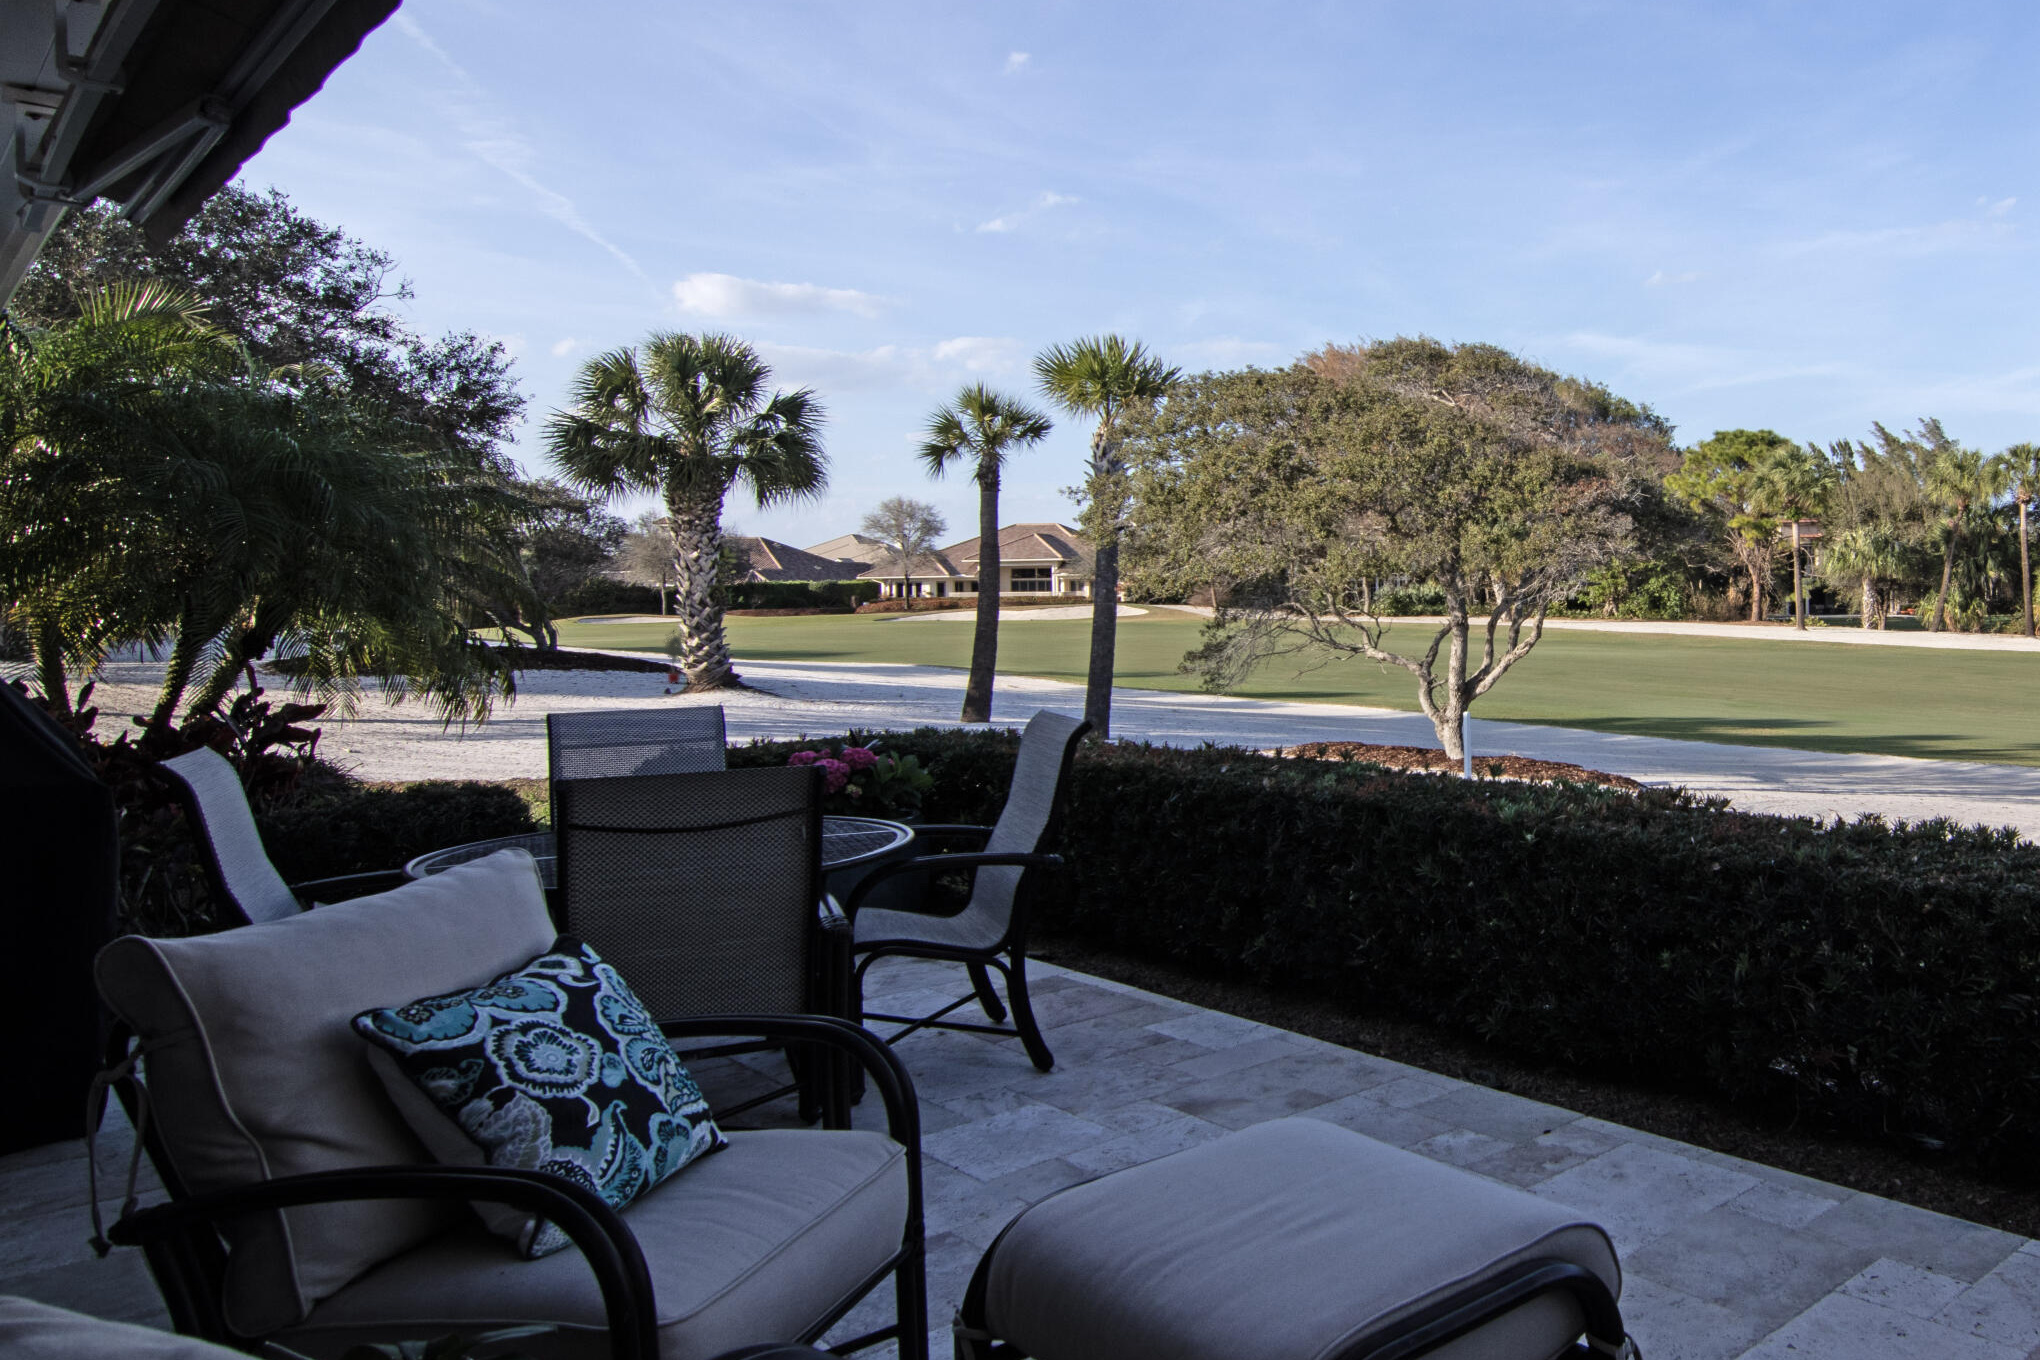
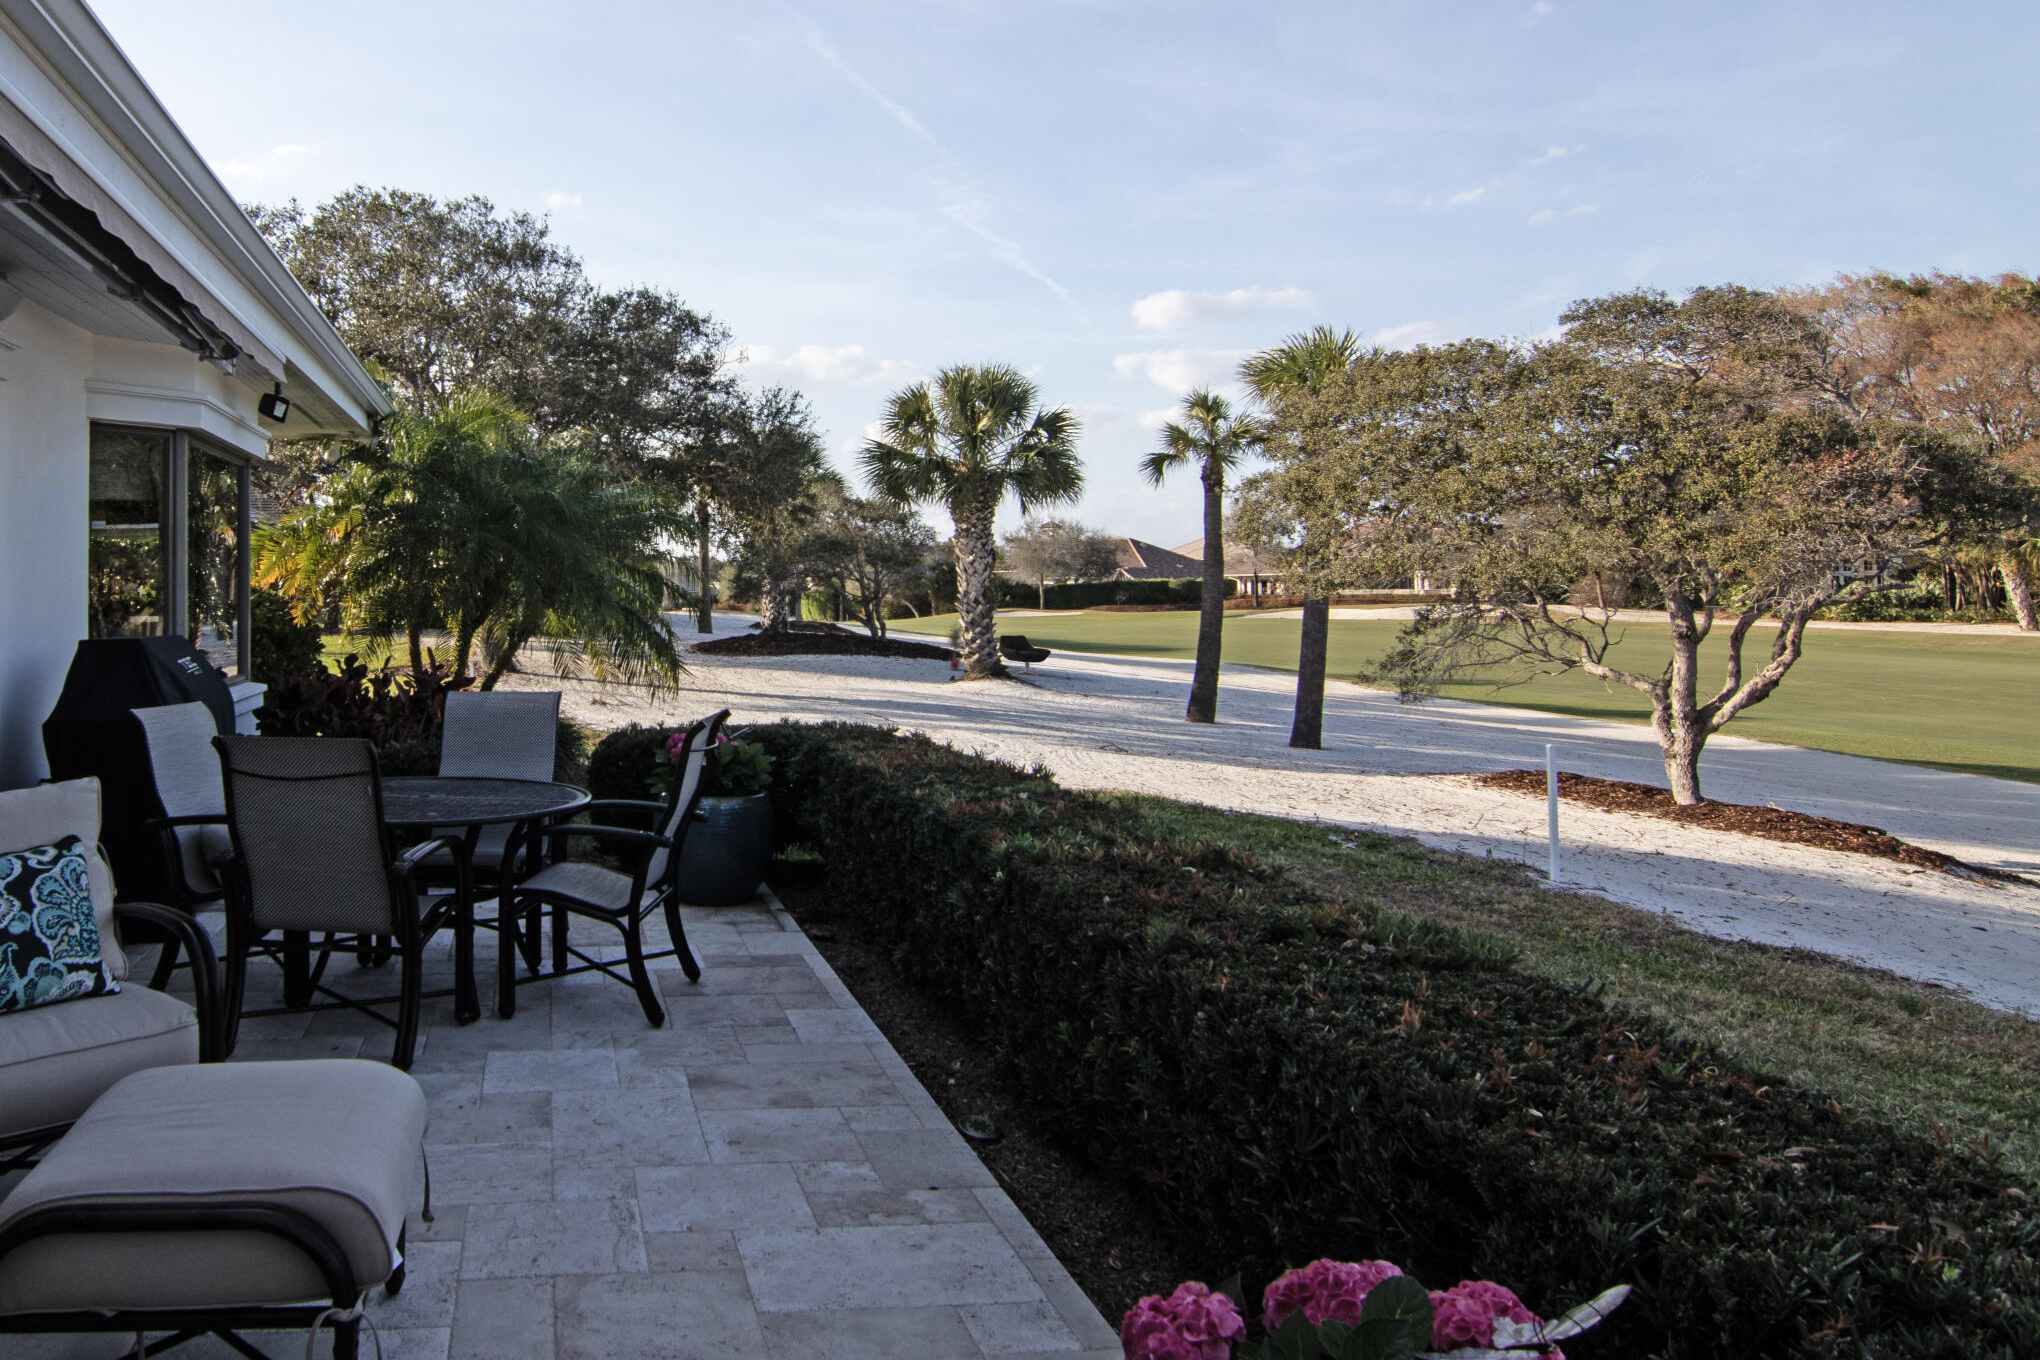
lounge chair: none [725,641,787,684] -> present [999,635,1051,675]

